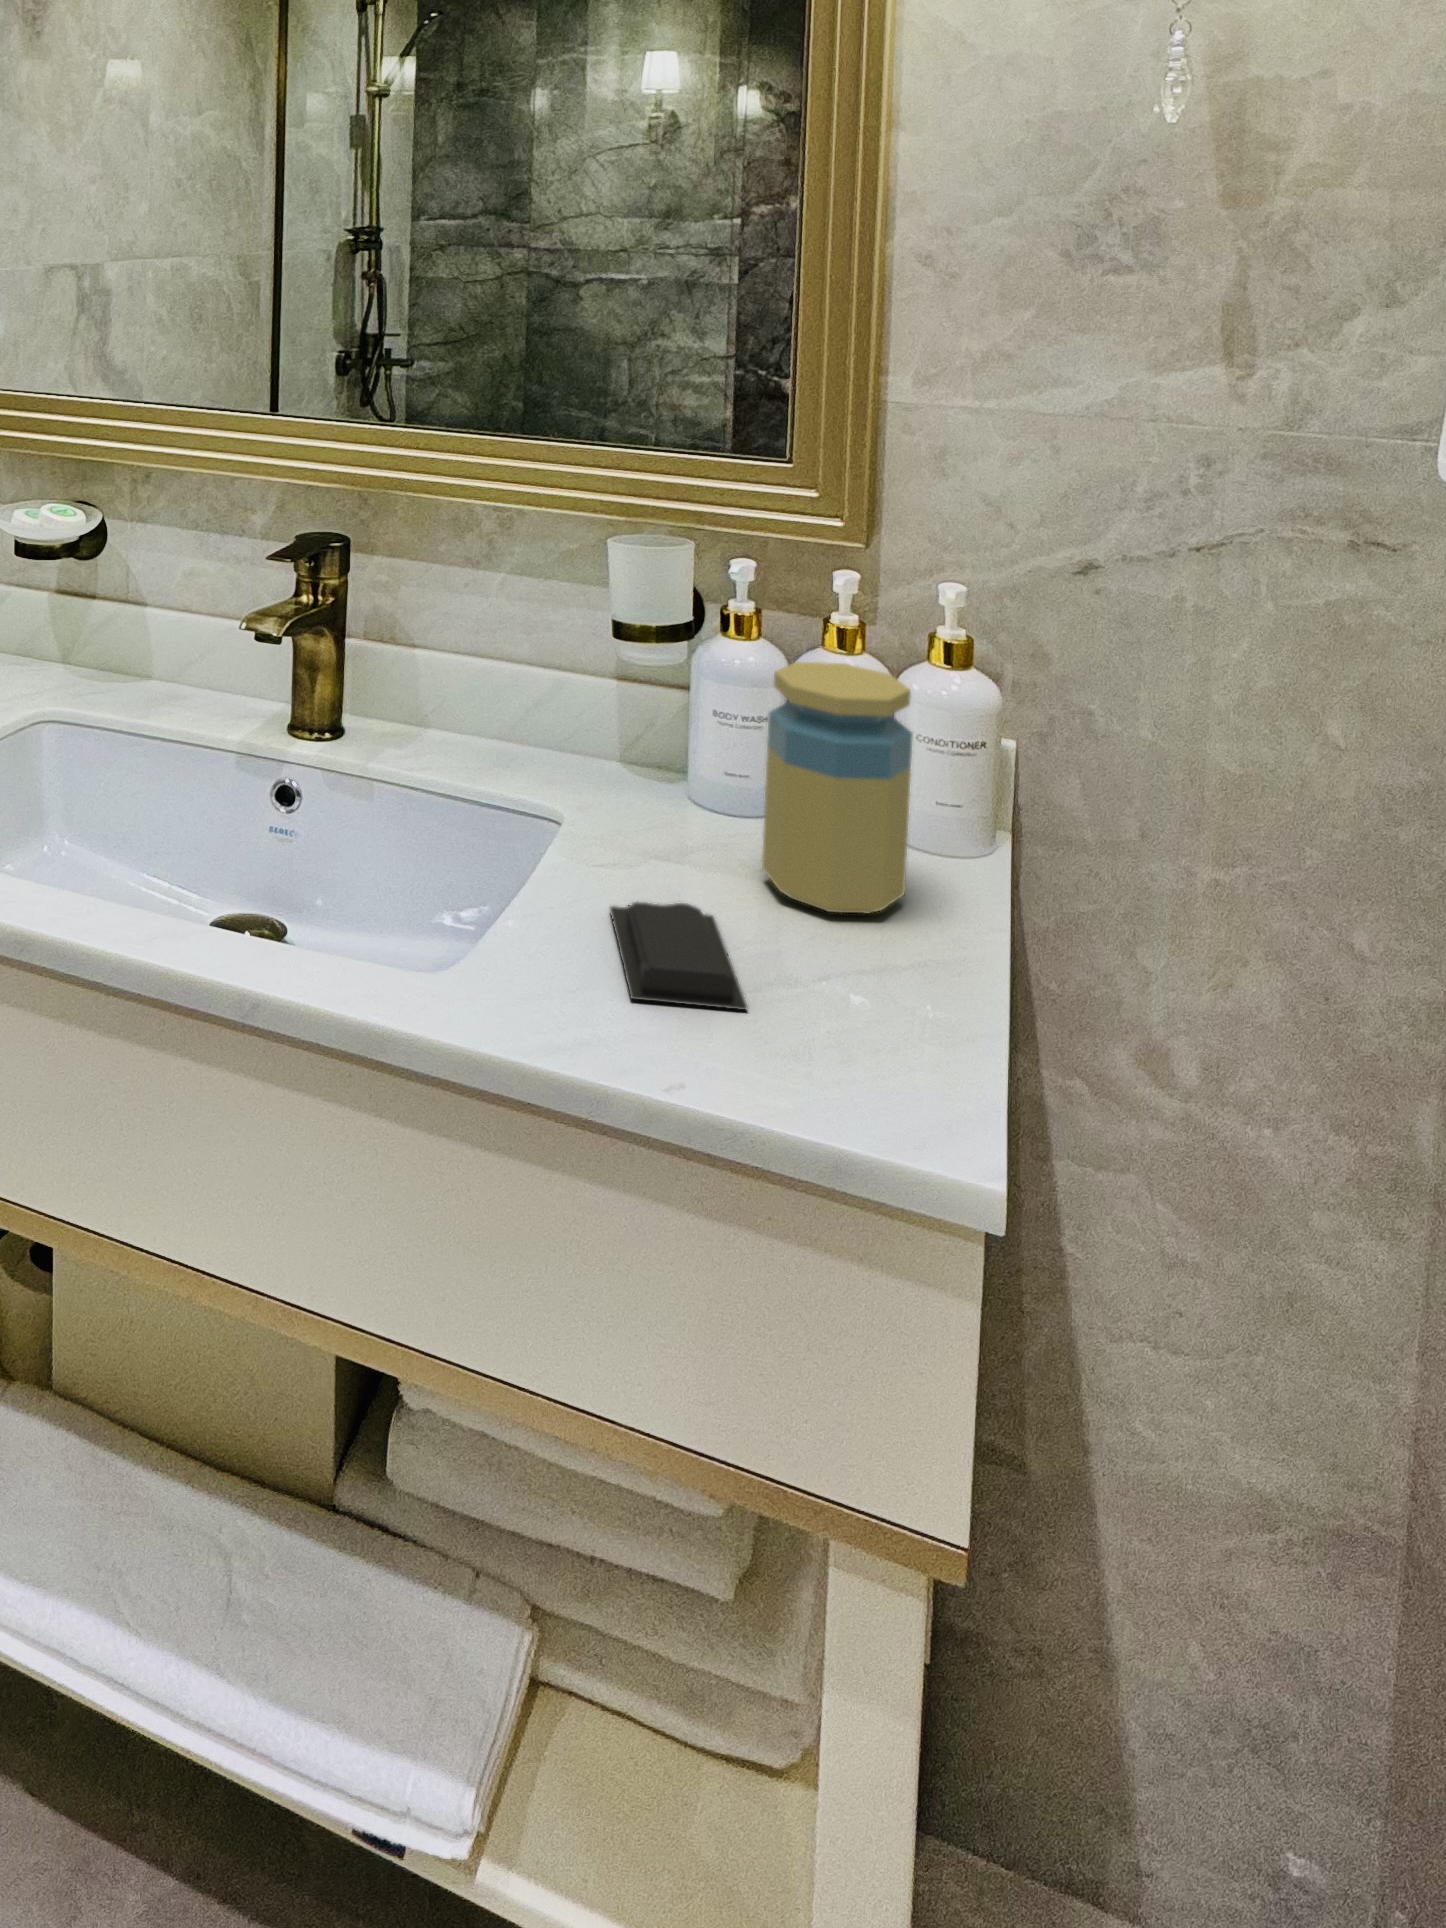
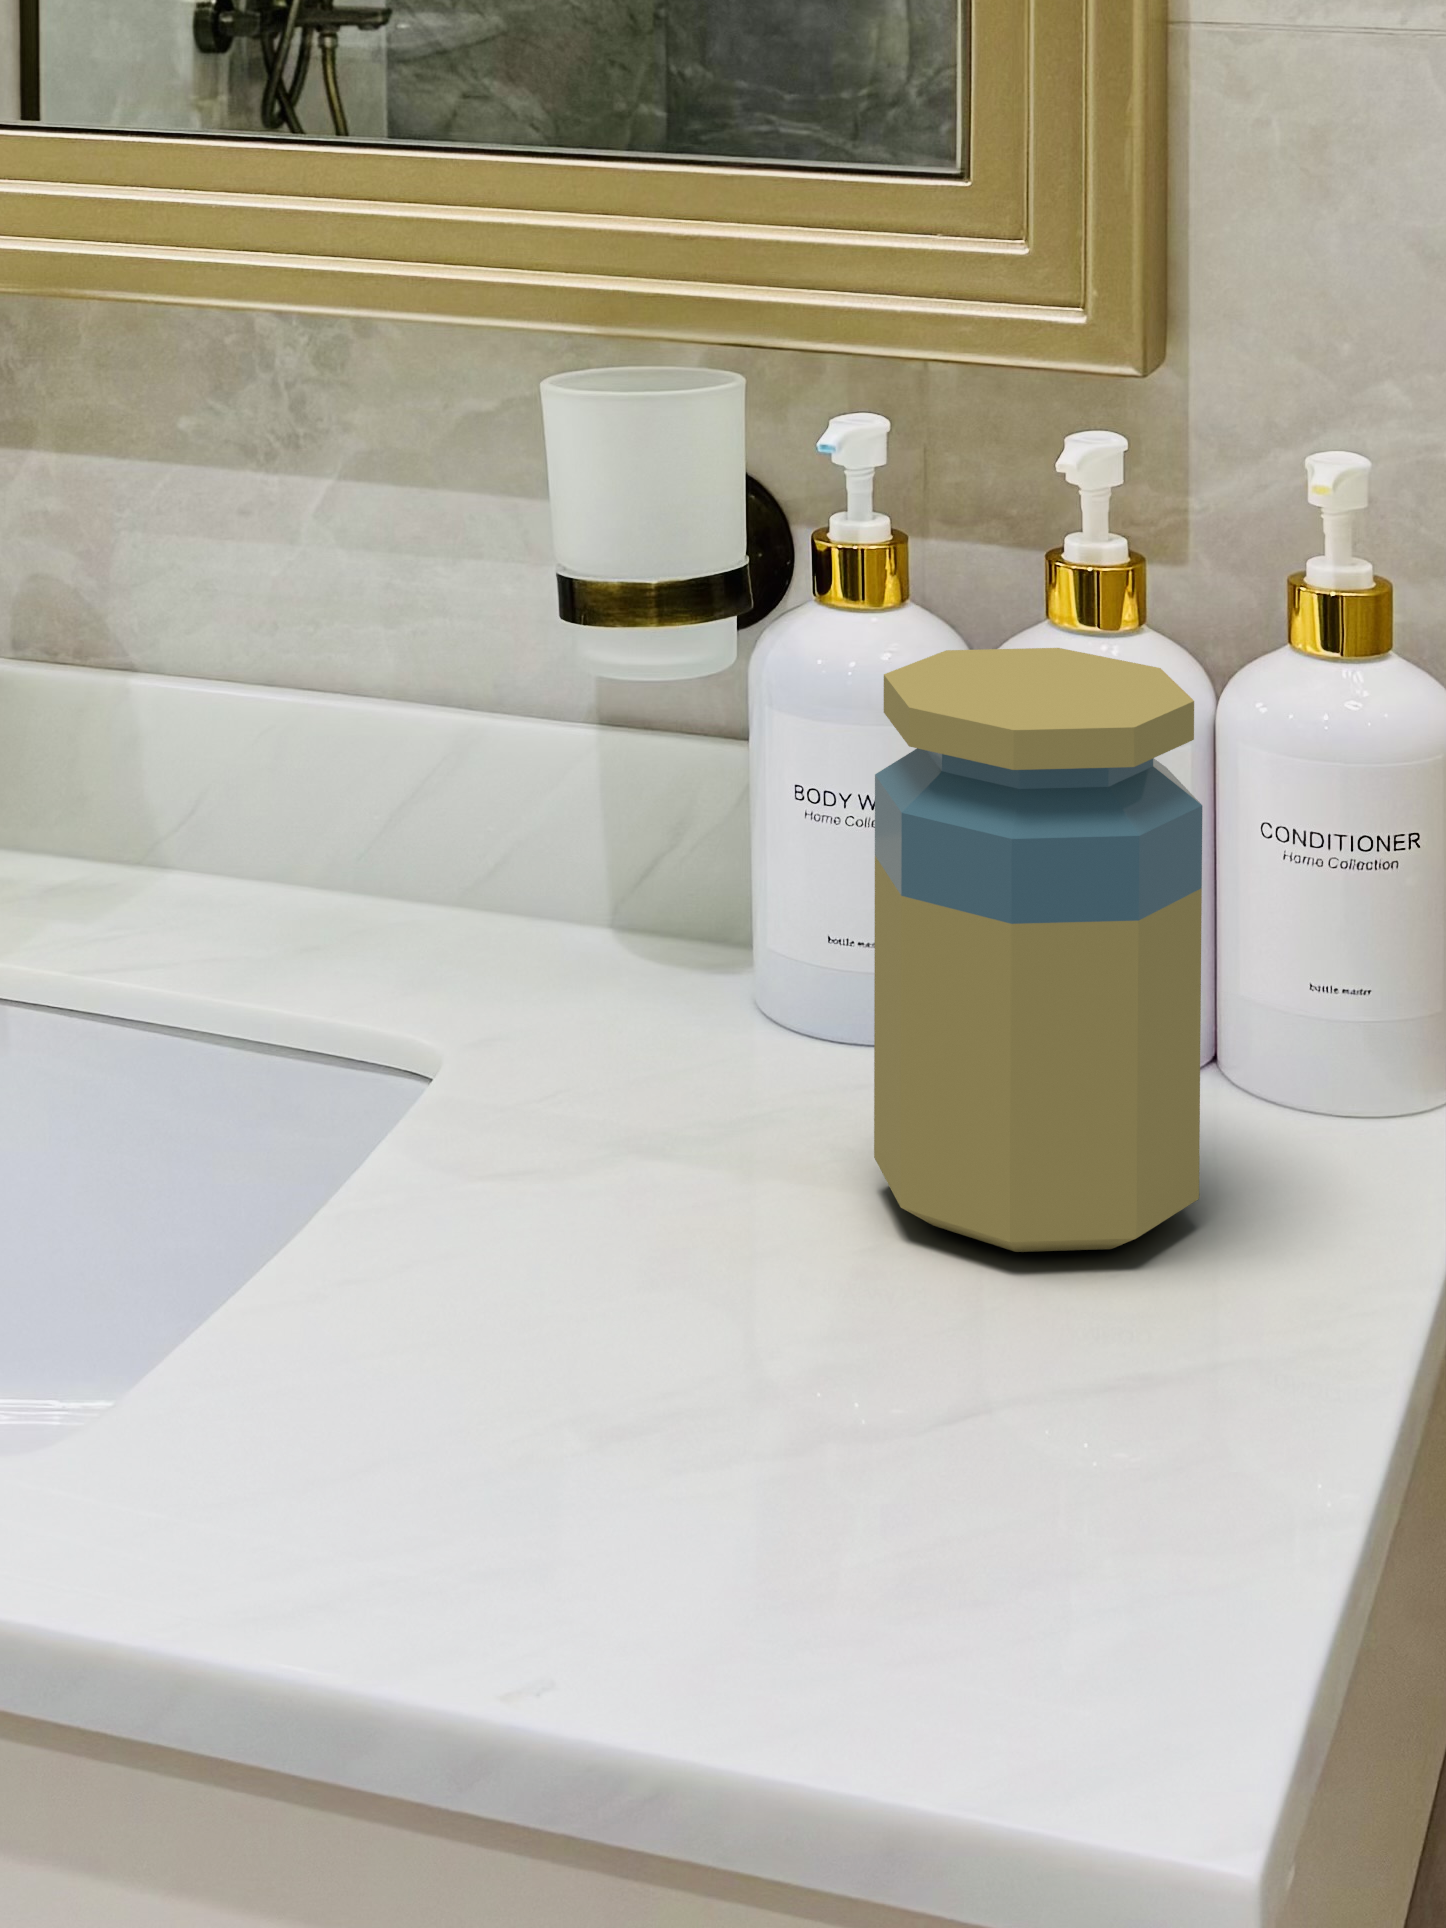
soap bar: present [610,902,748,1010] -> none [478,1250,756,1497]

